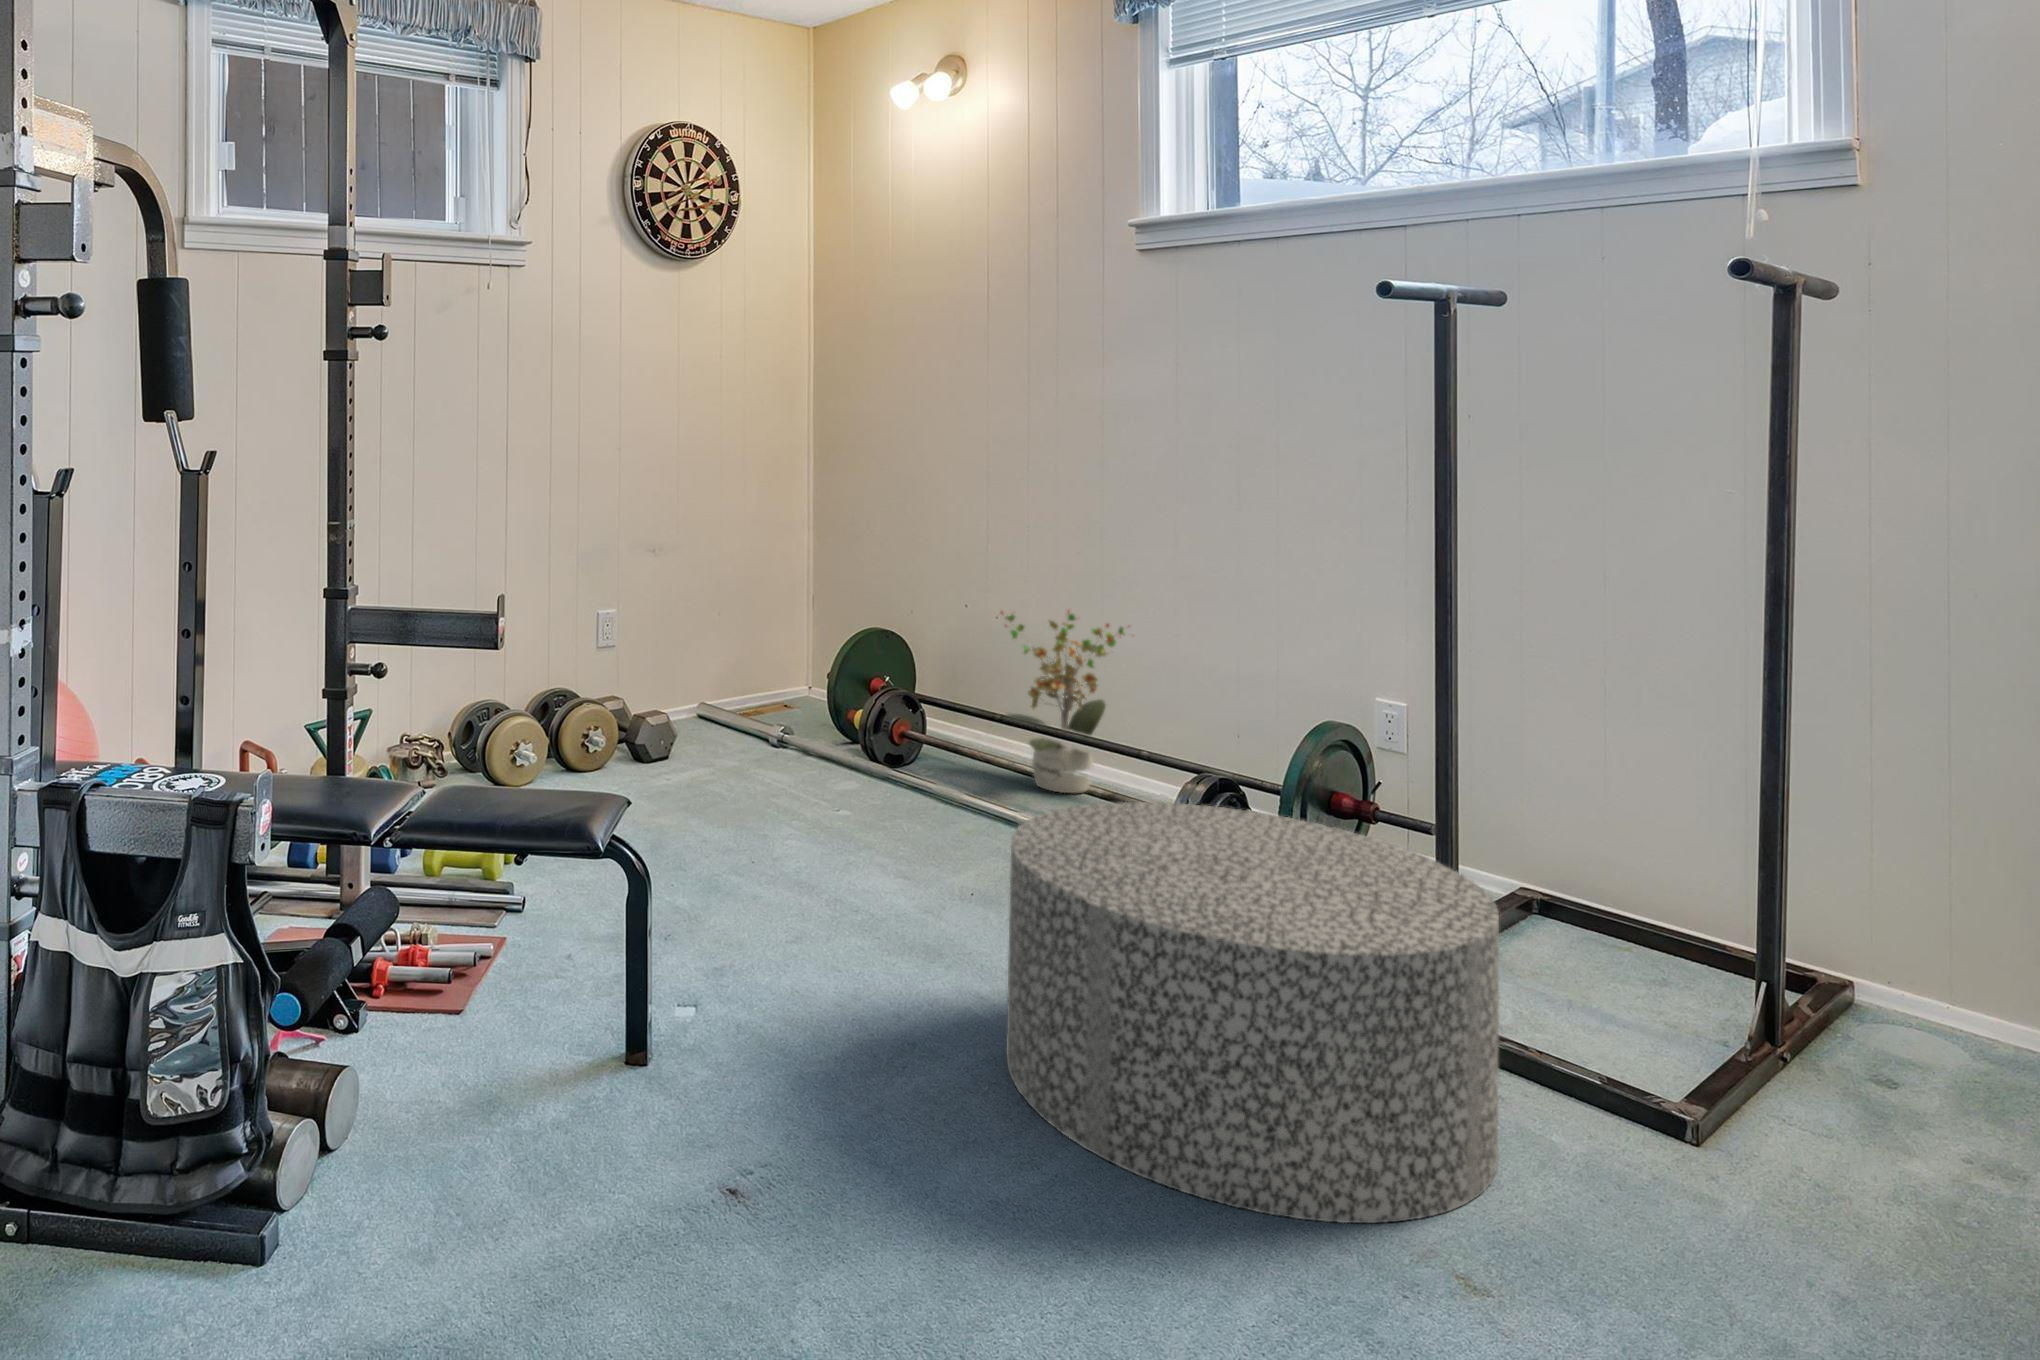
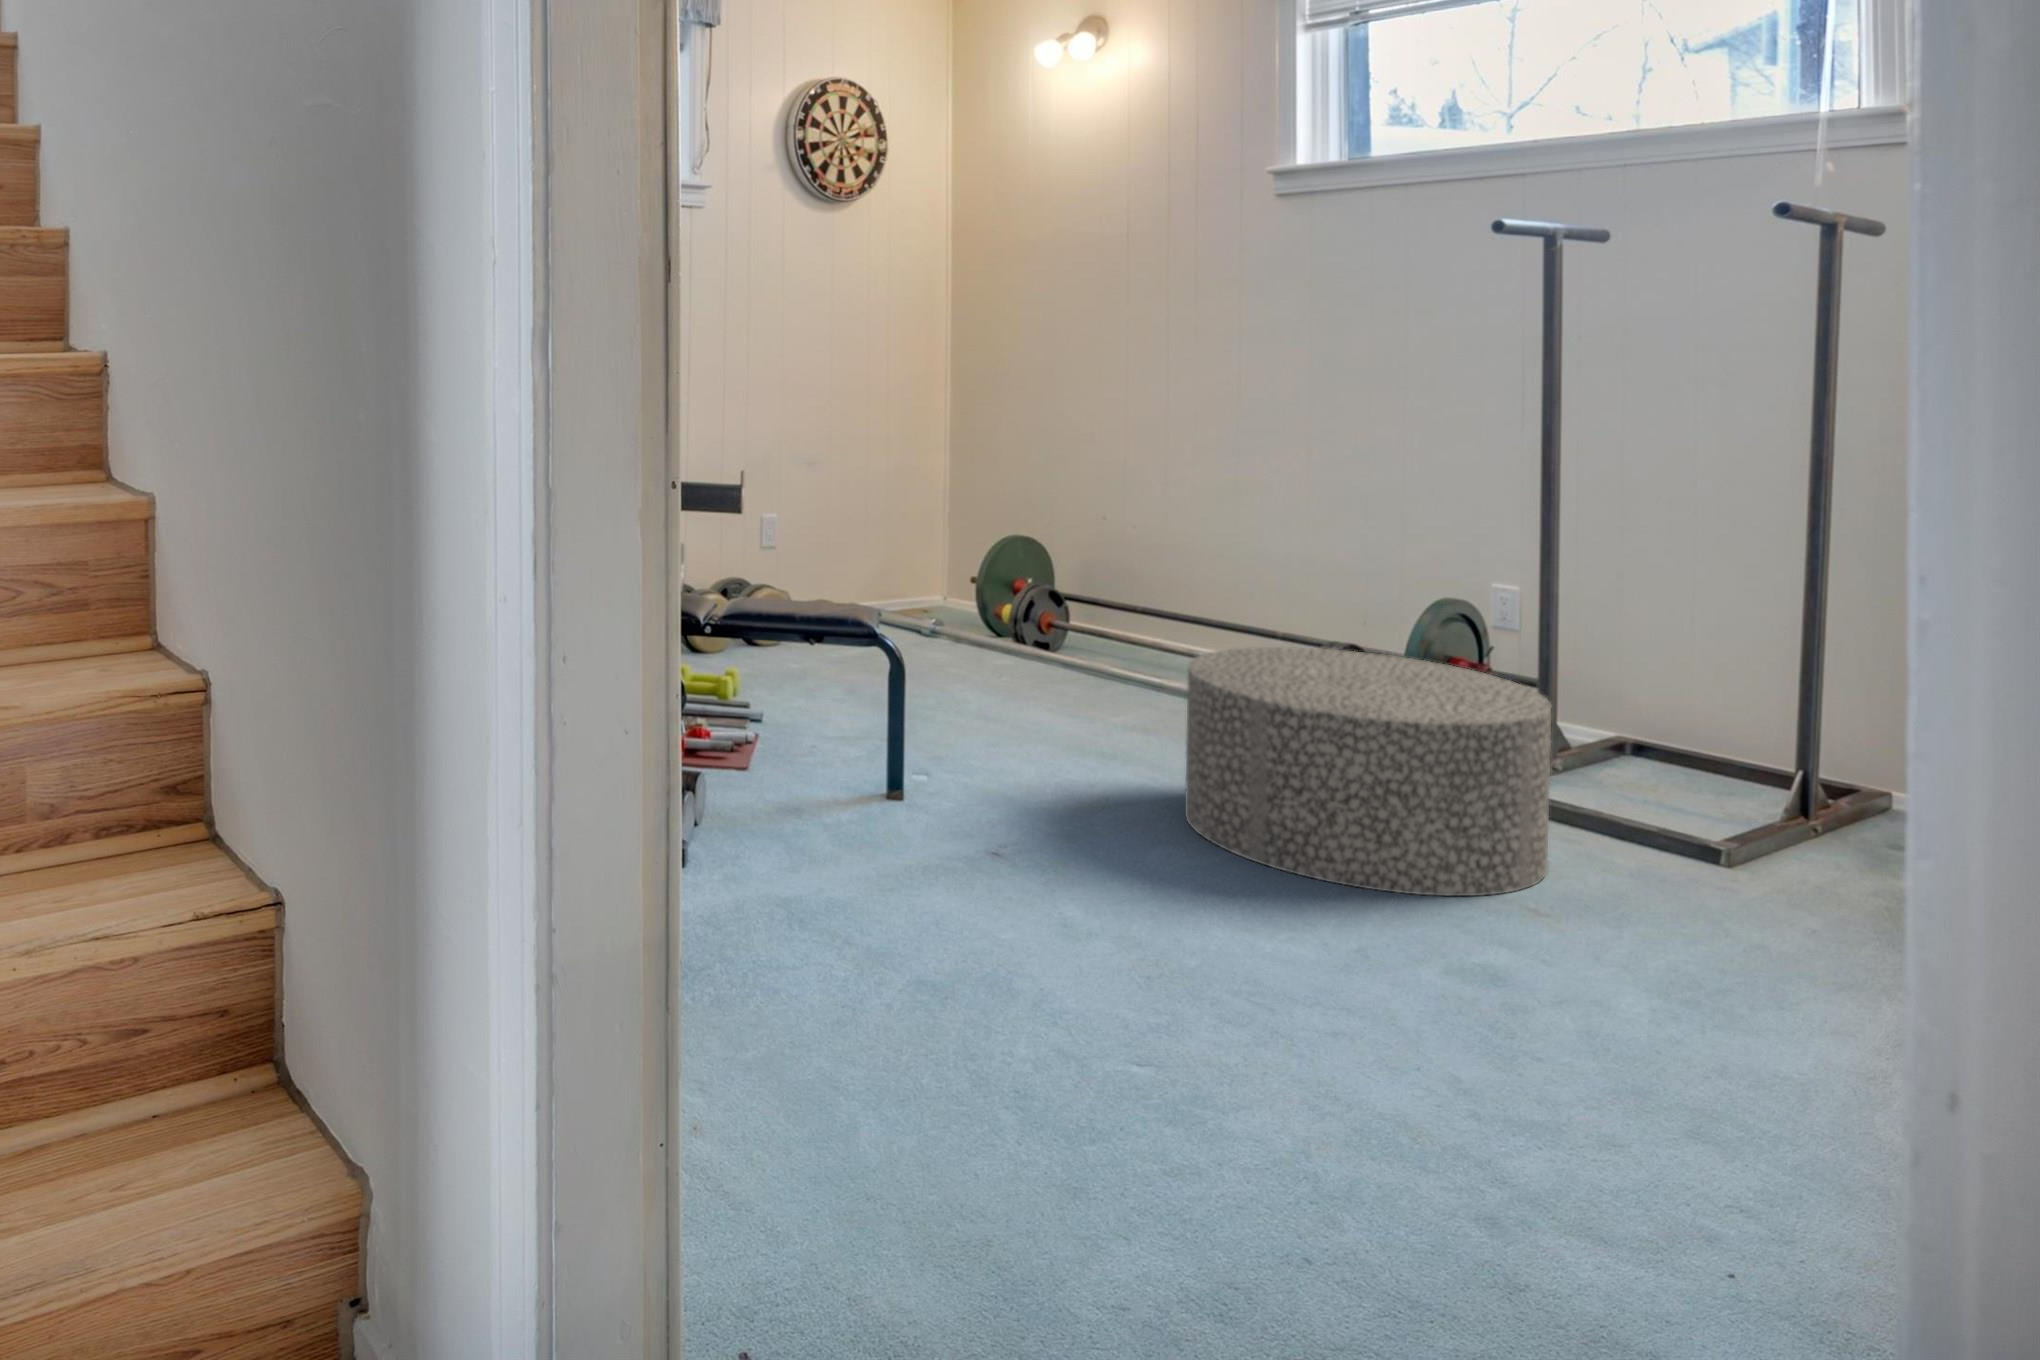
potted plant: present [1001,611,1125,793] -> none [1149,513,1273,667]

